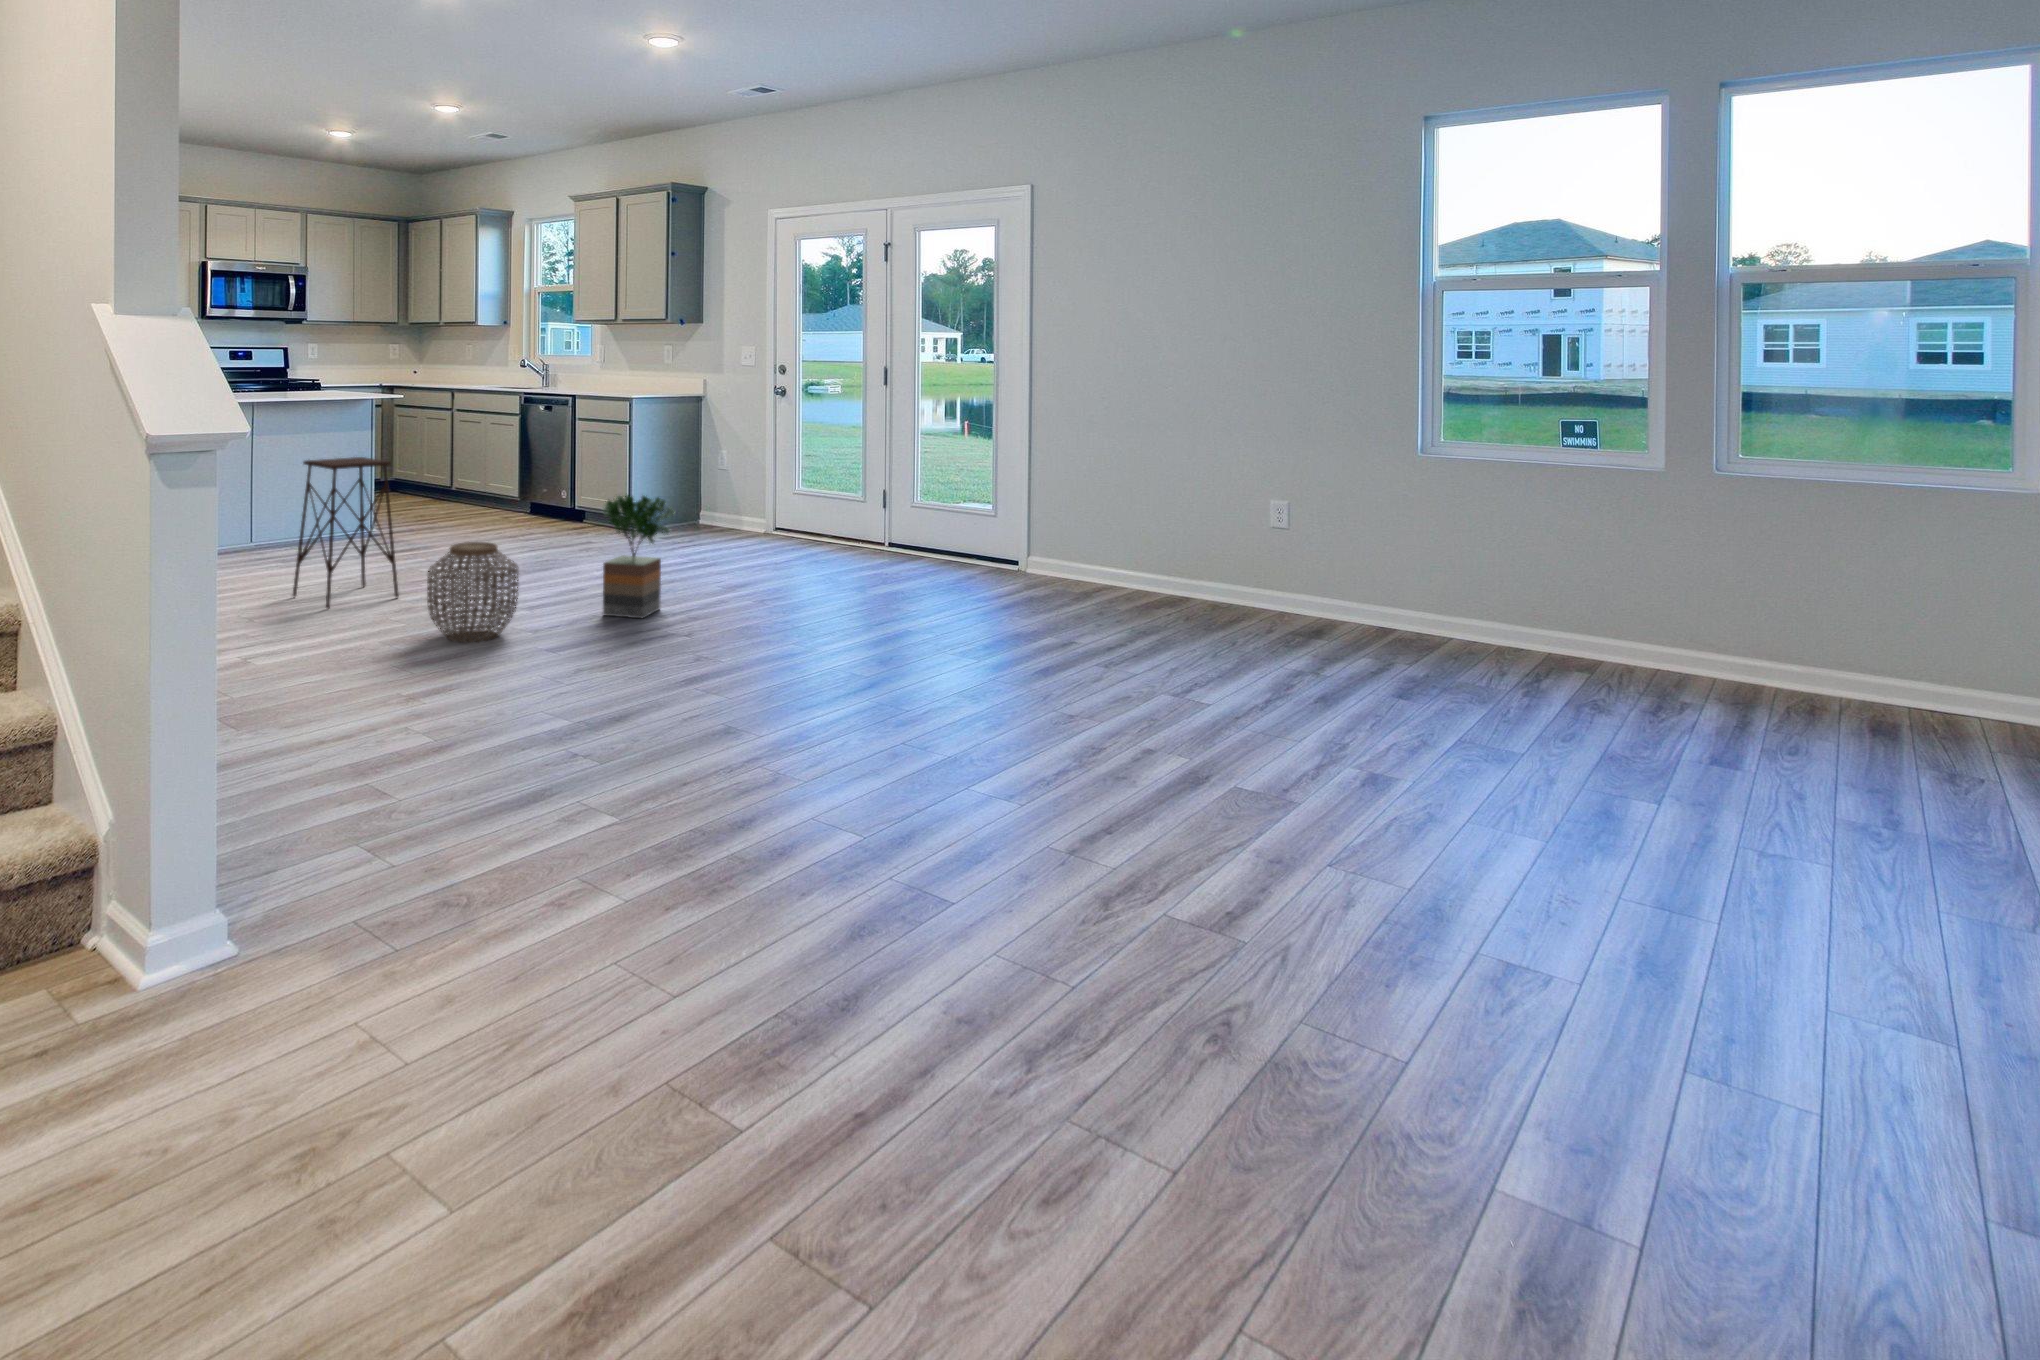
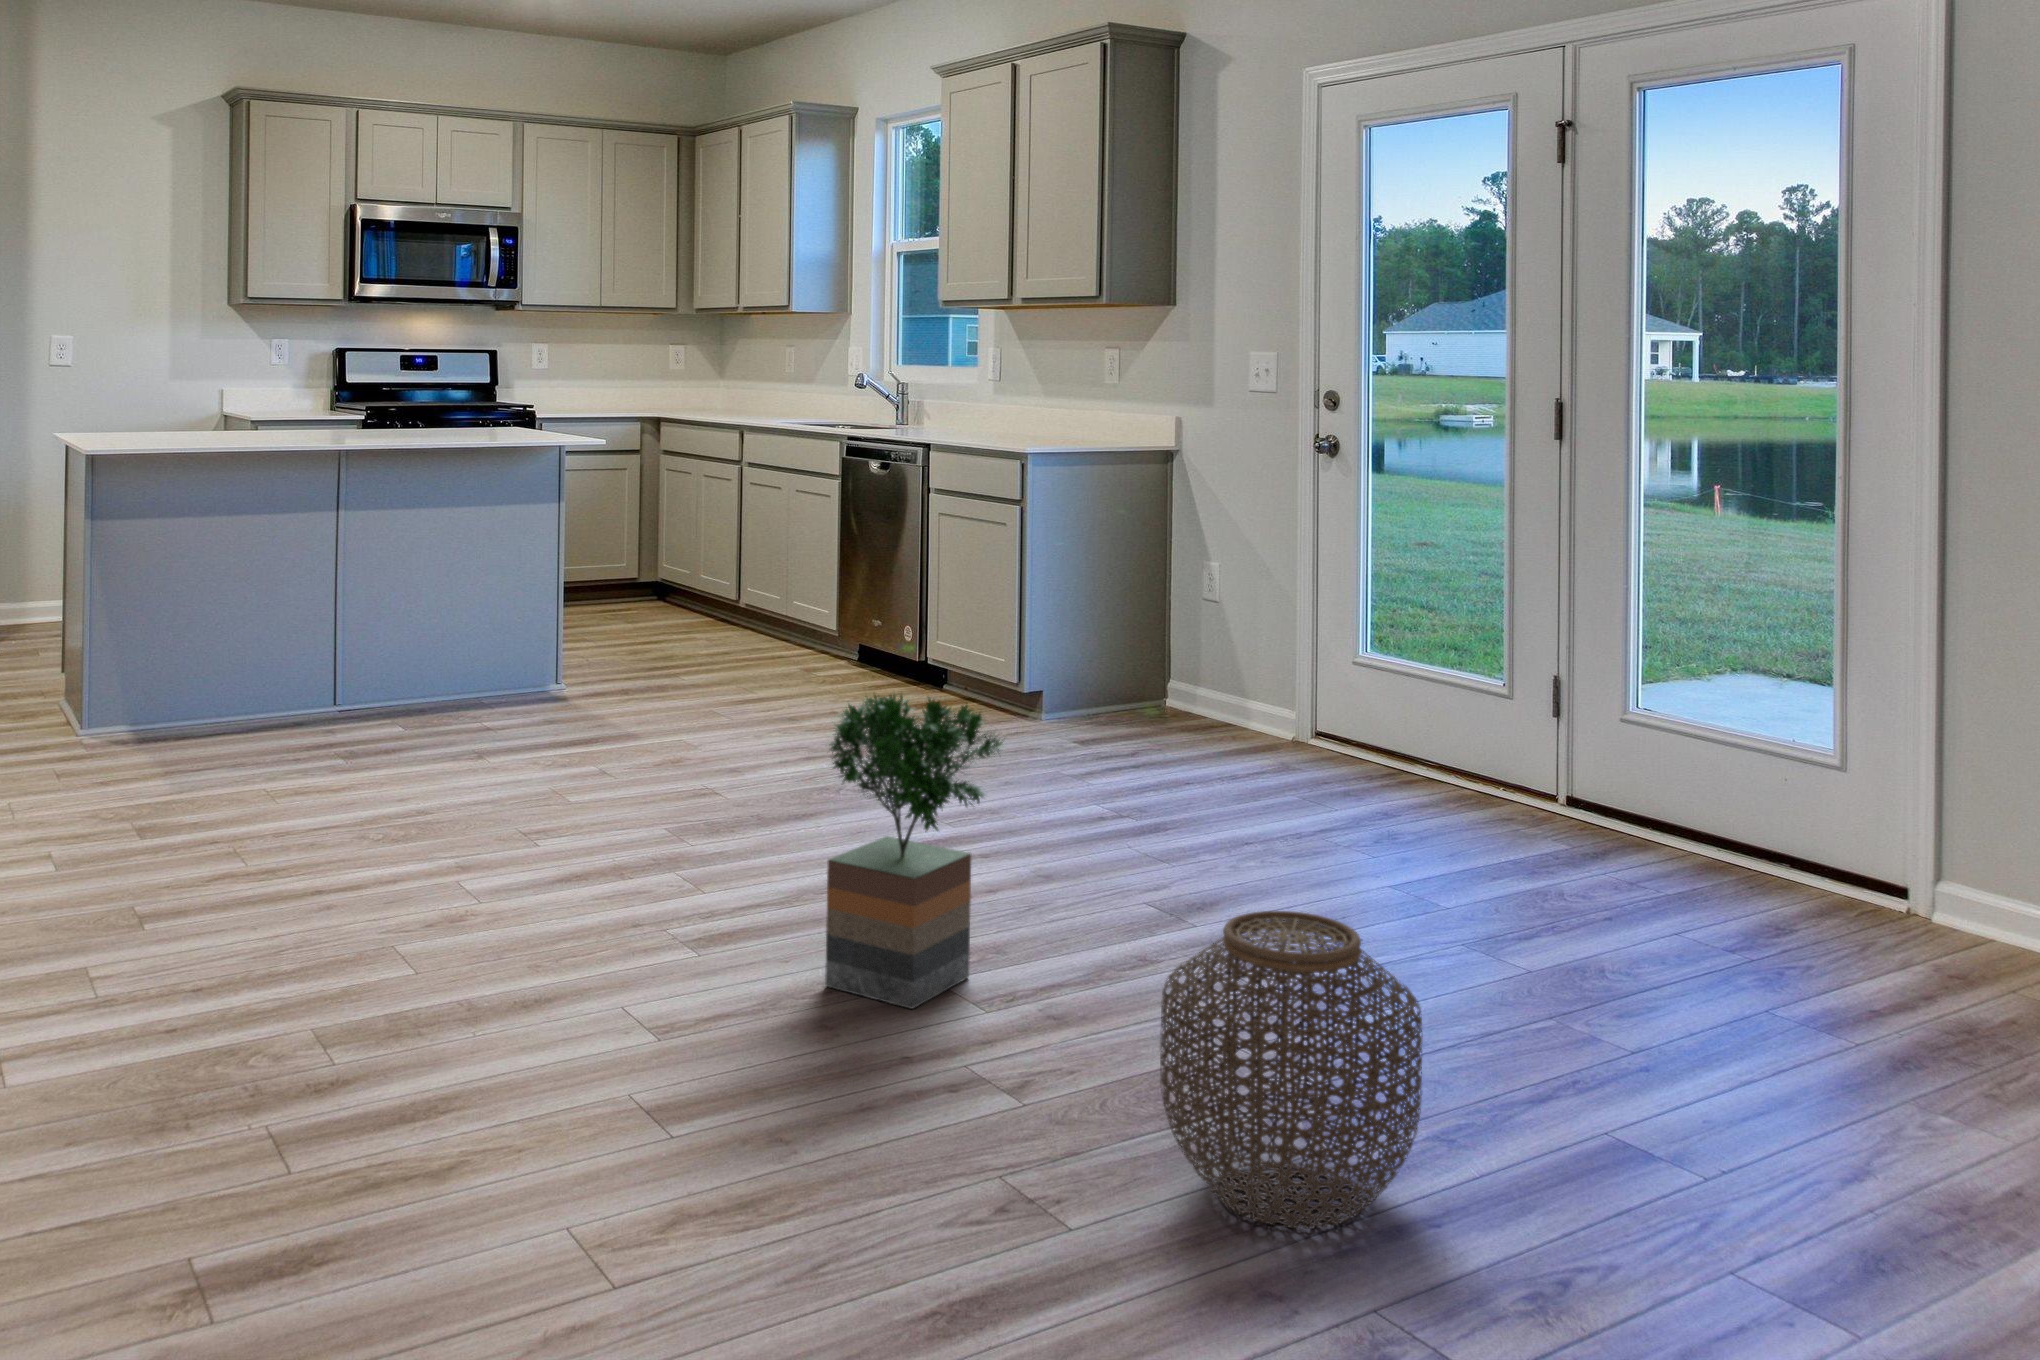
side table: present [293,457,399,609] -> none [243,571,439,905]
woven basket: present [427,542,519,642] -> present [1160,911,1422,1229]

